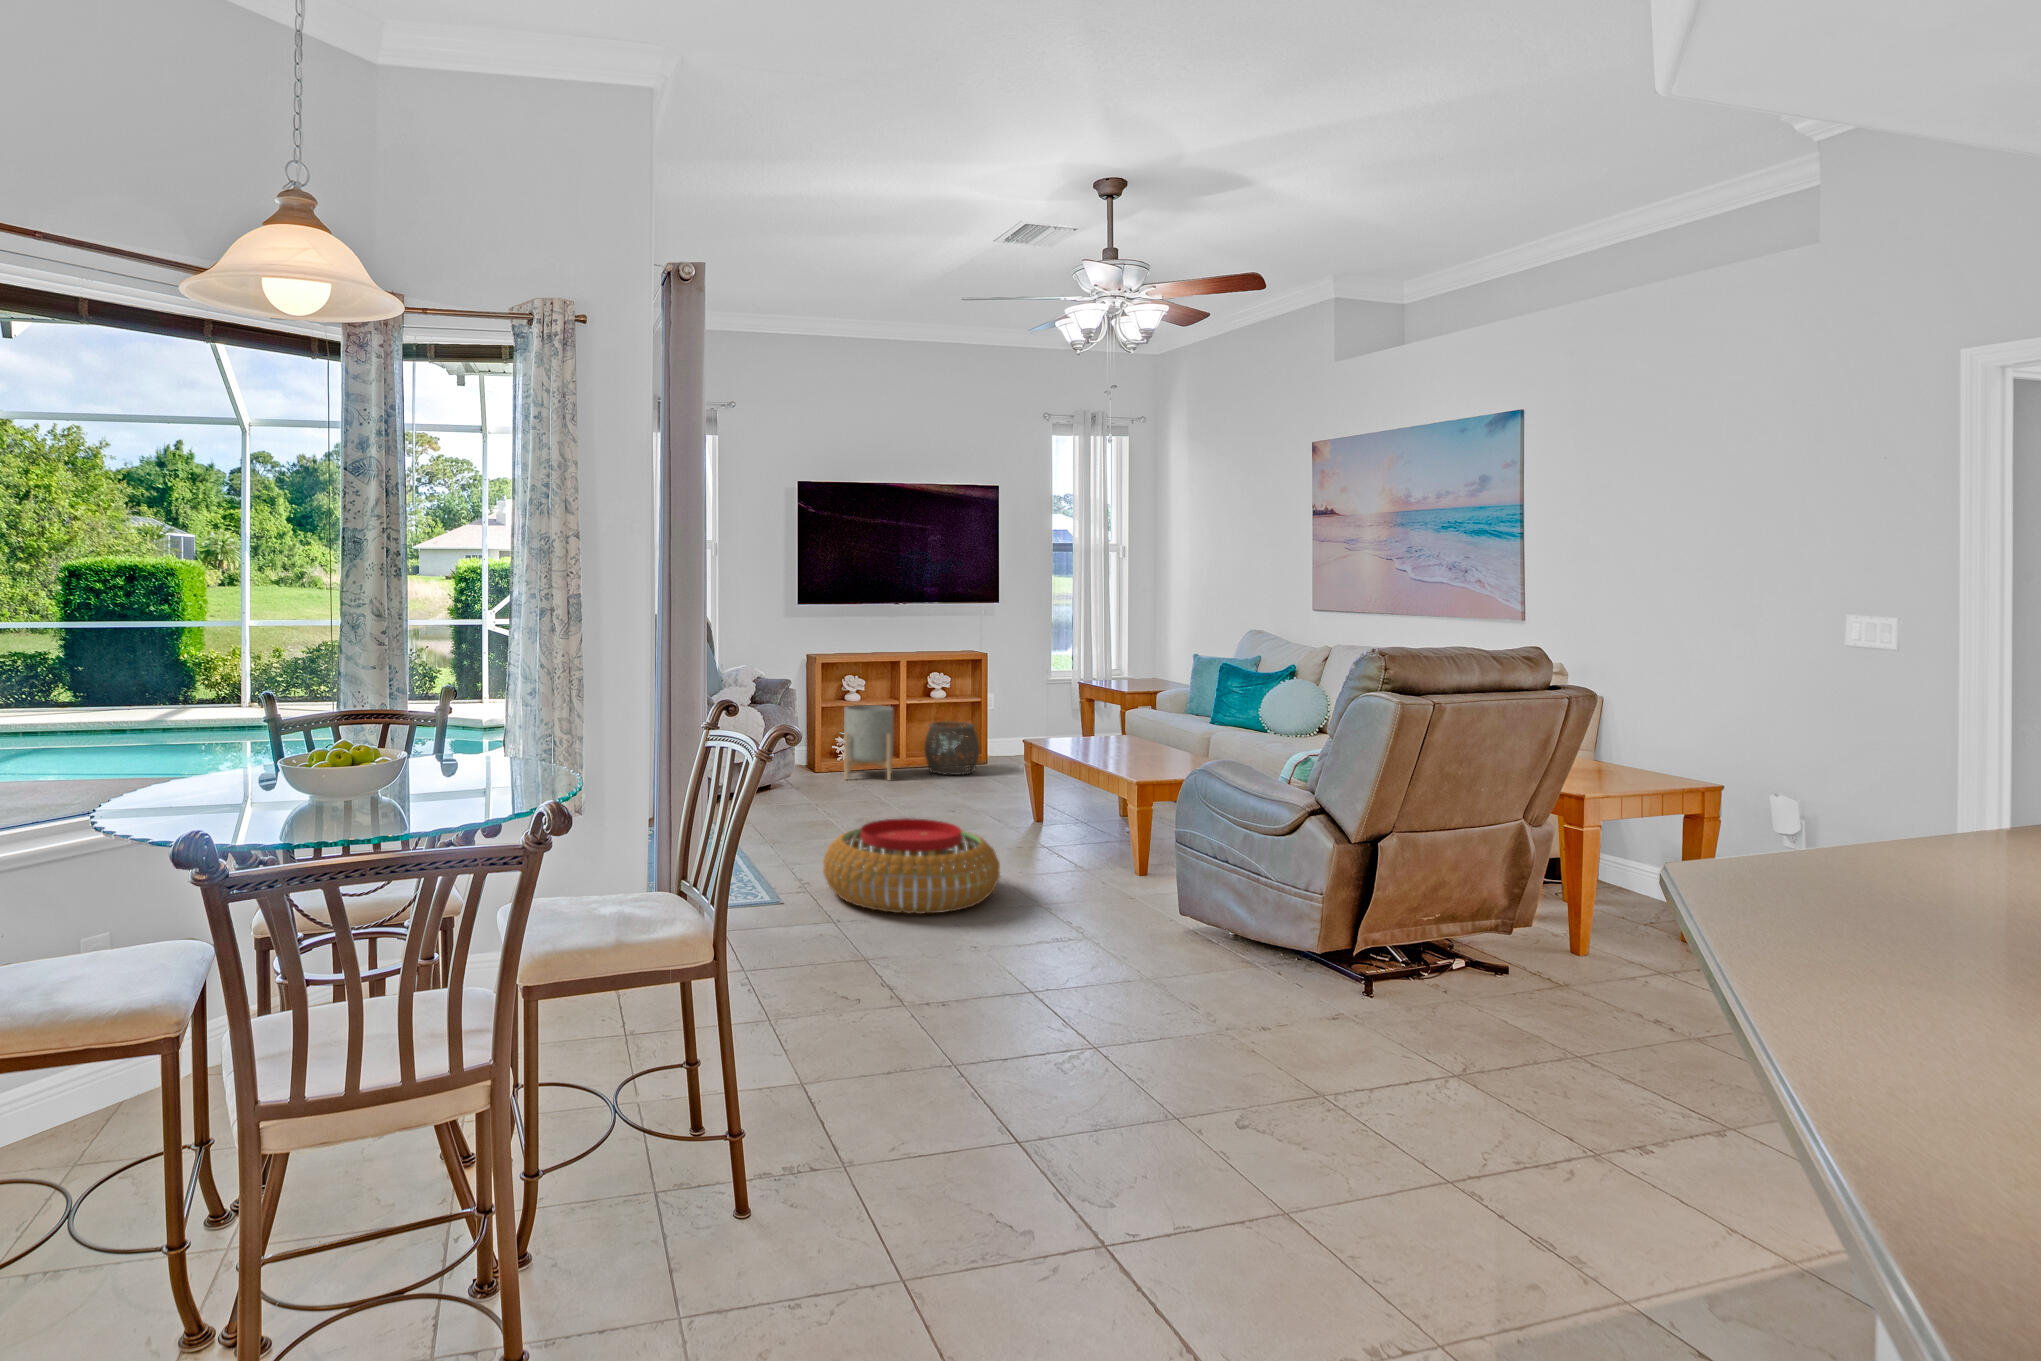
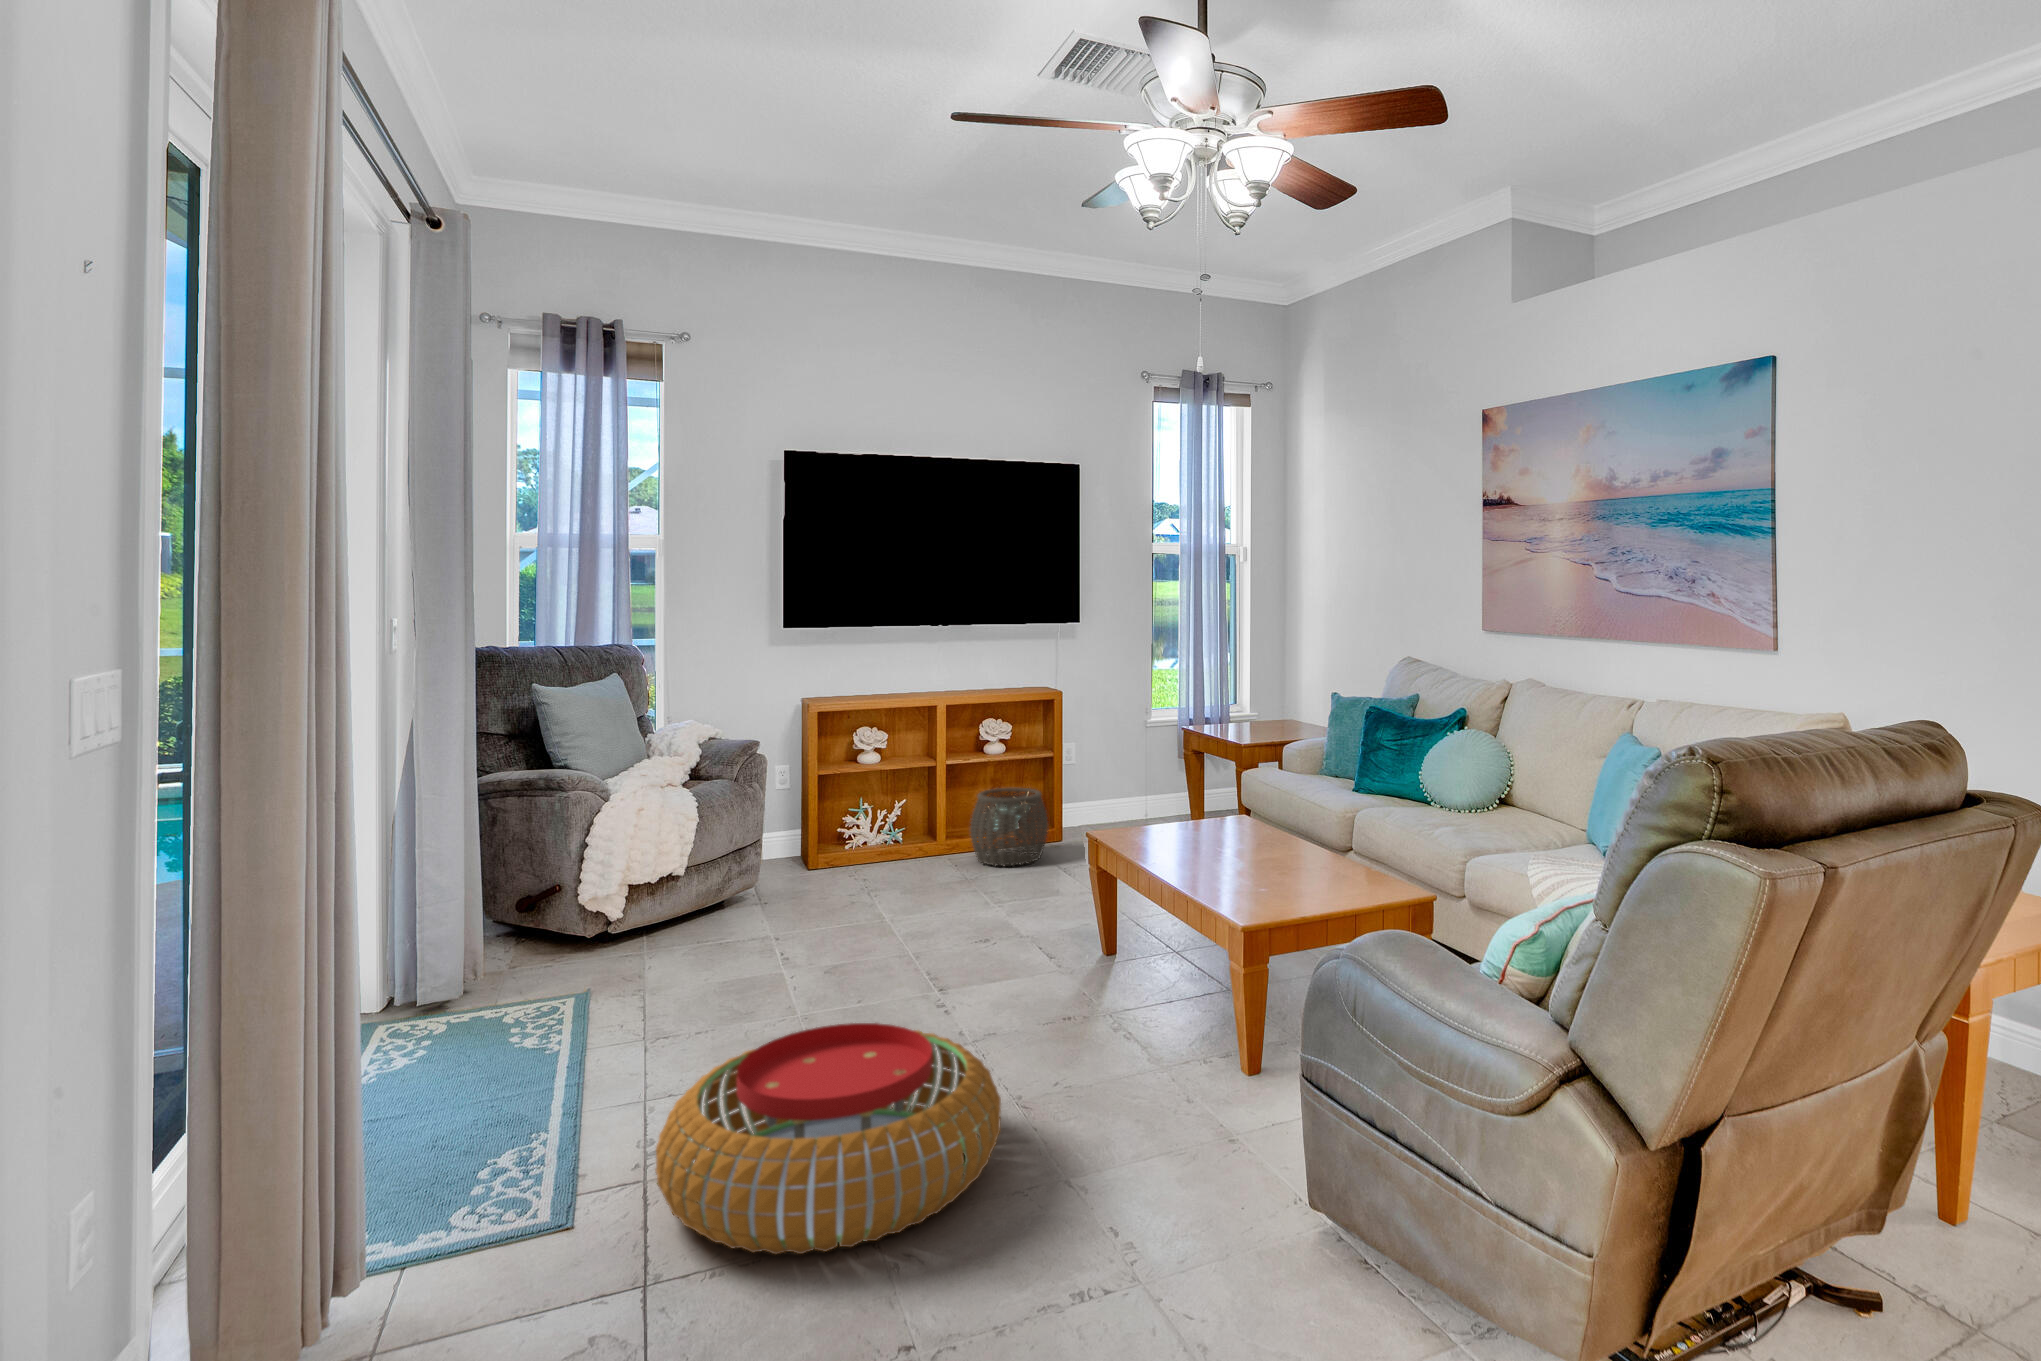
planter: present [844,705,893,780] -> none [845,770,922,884]

